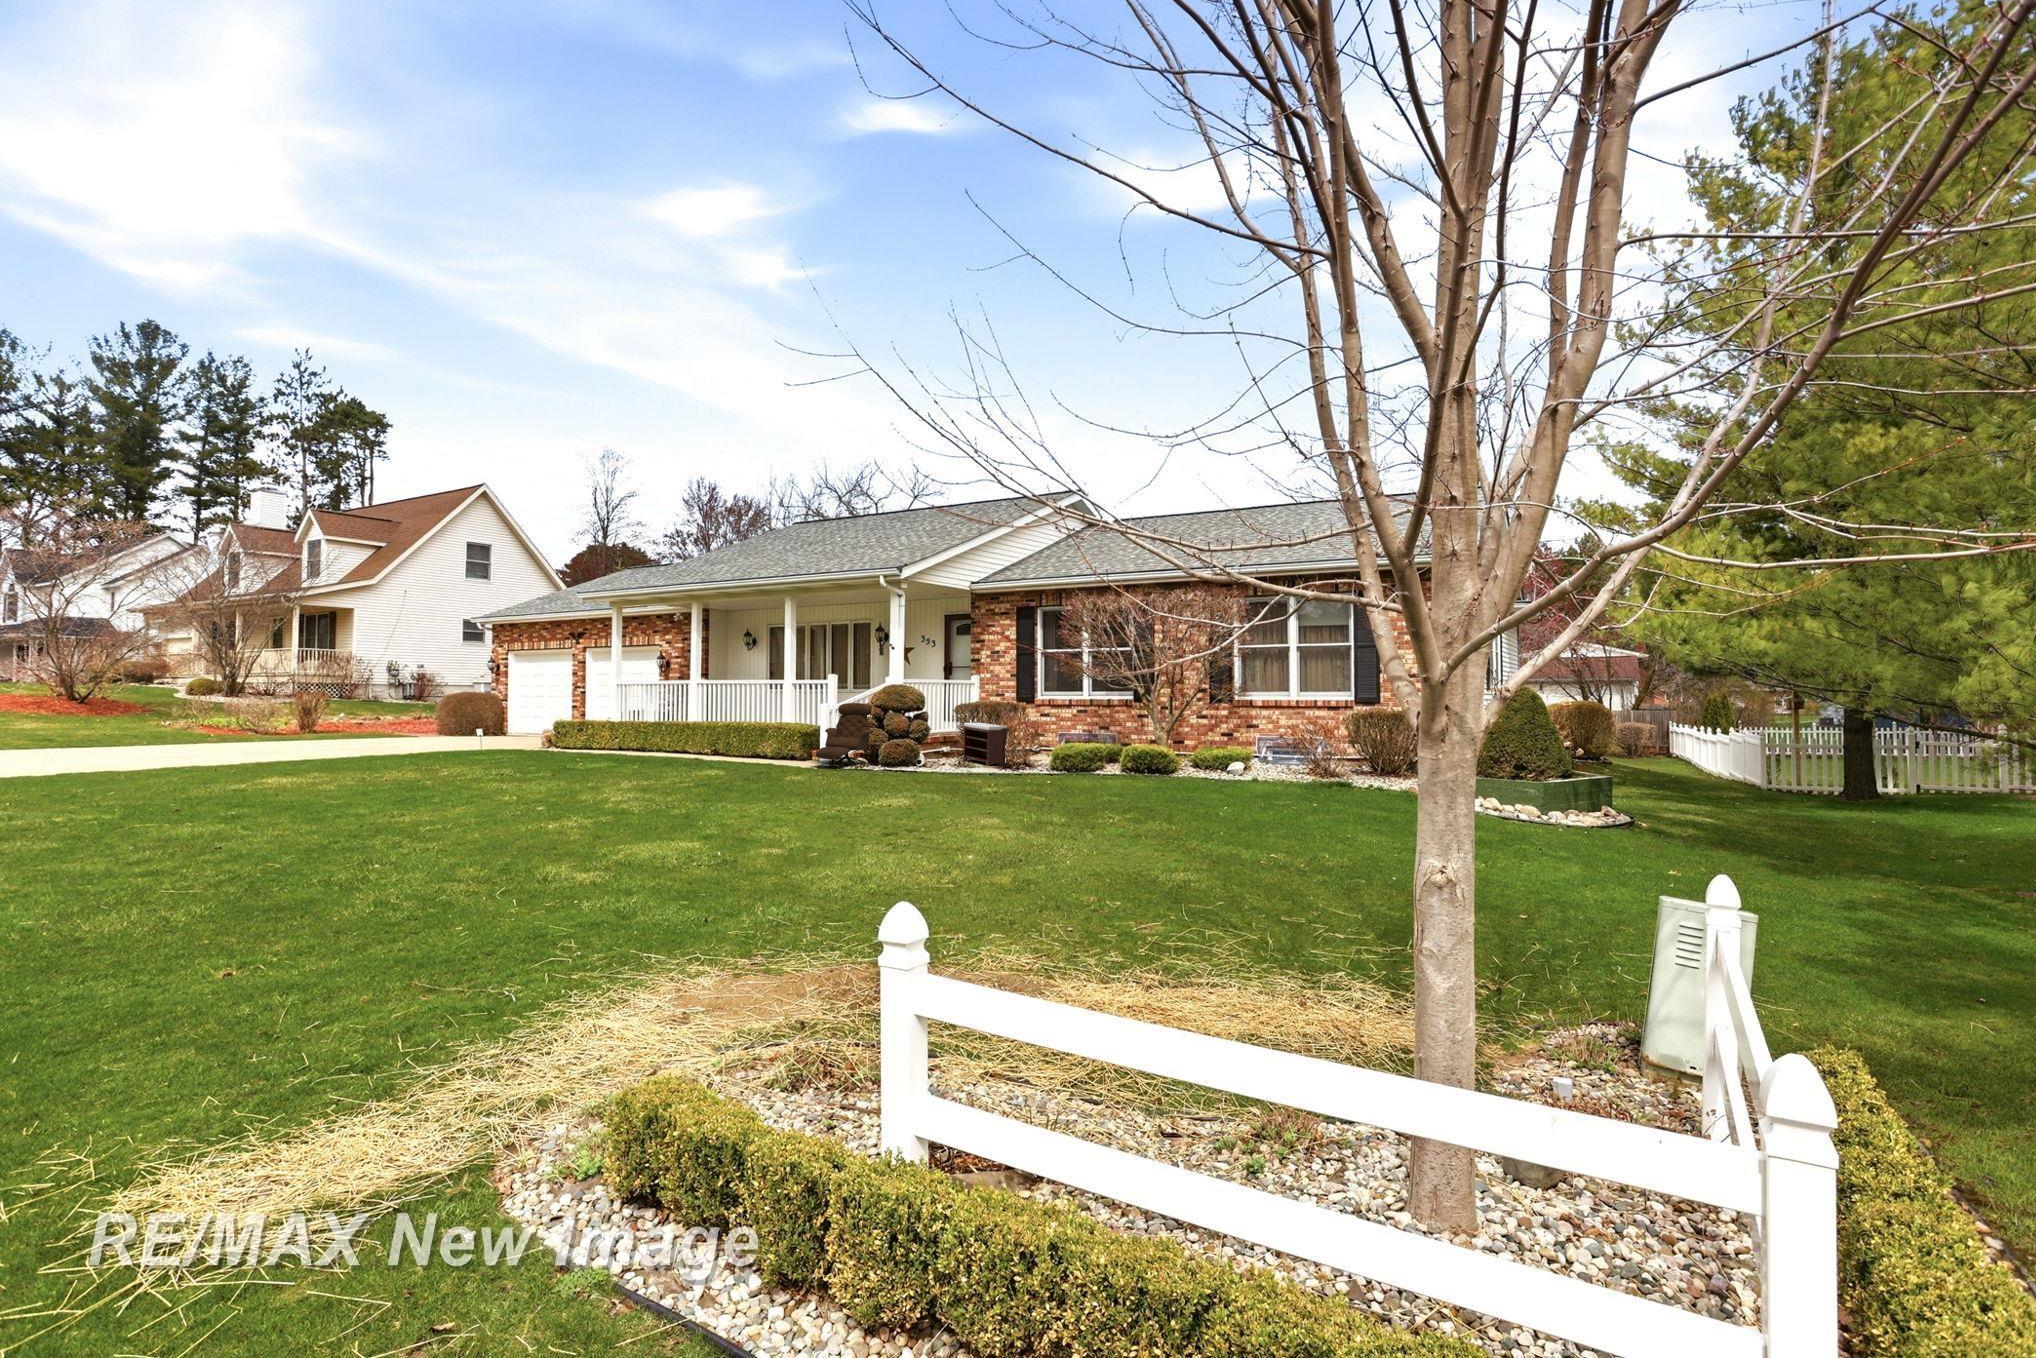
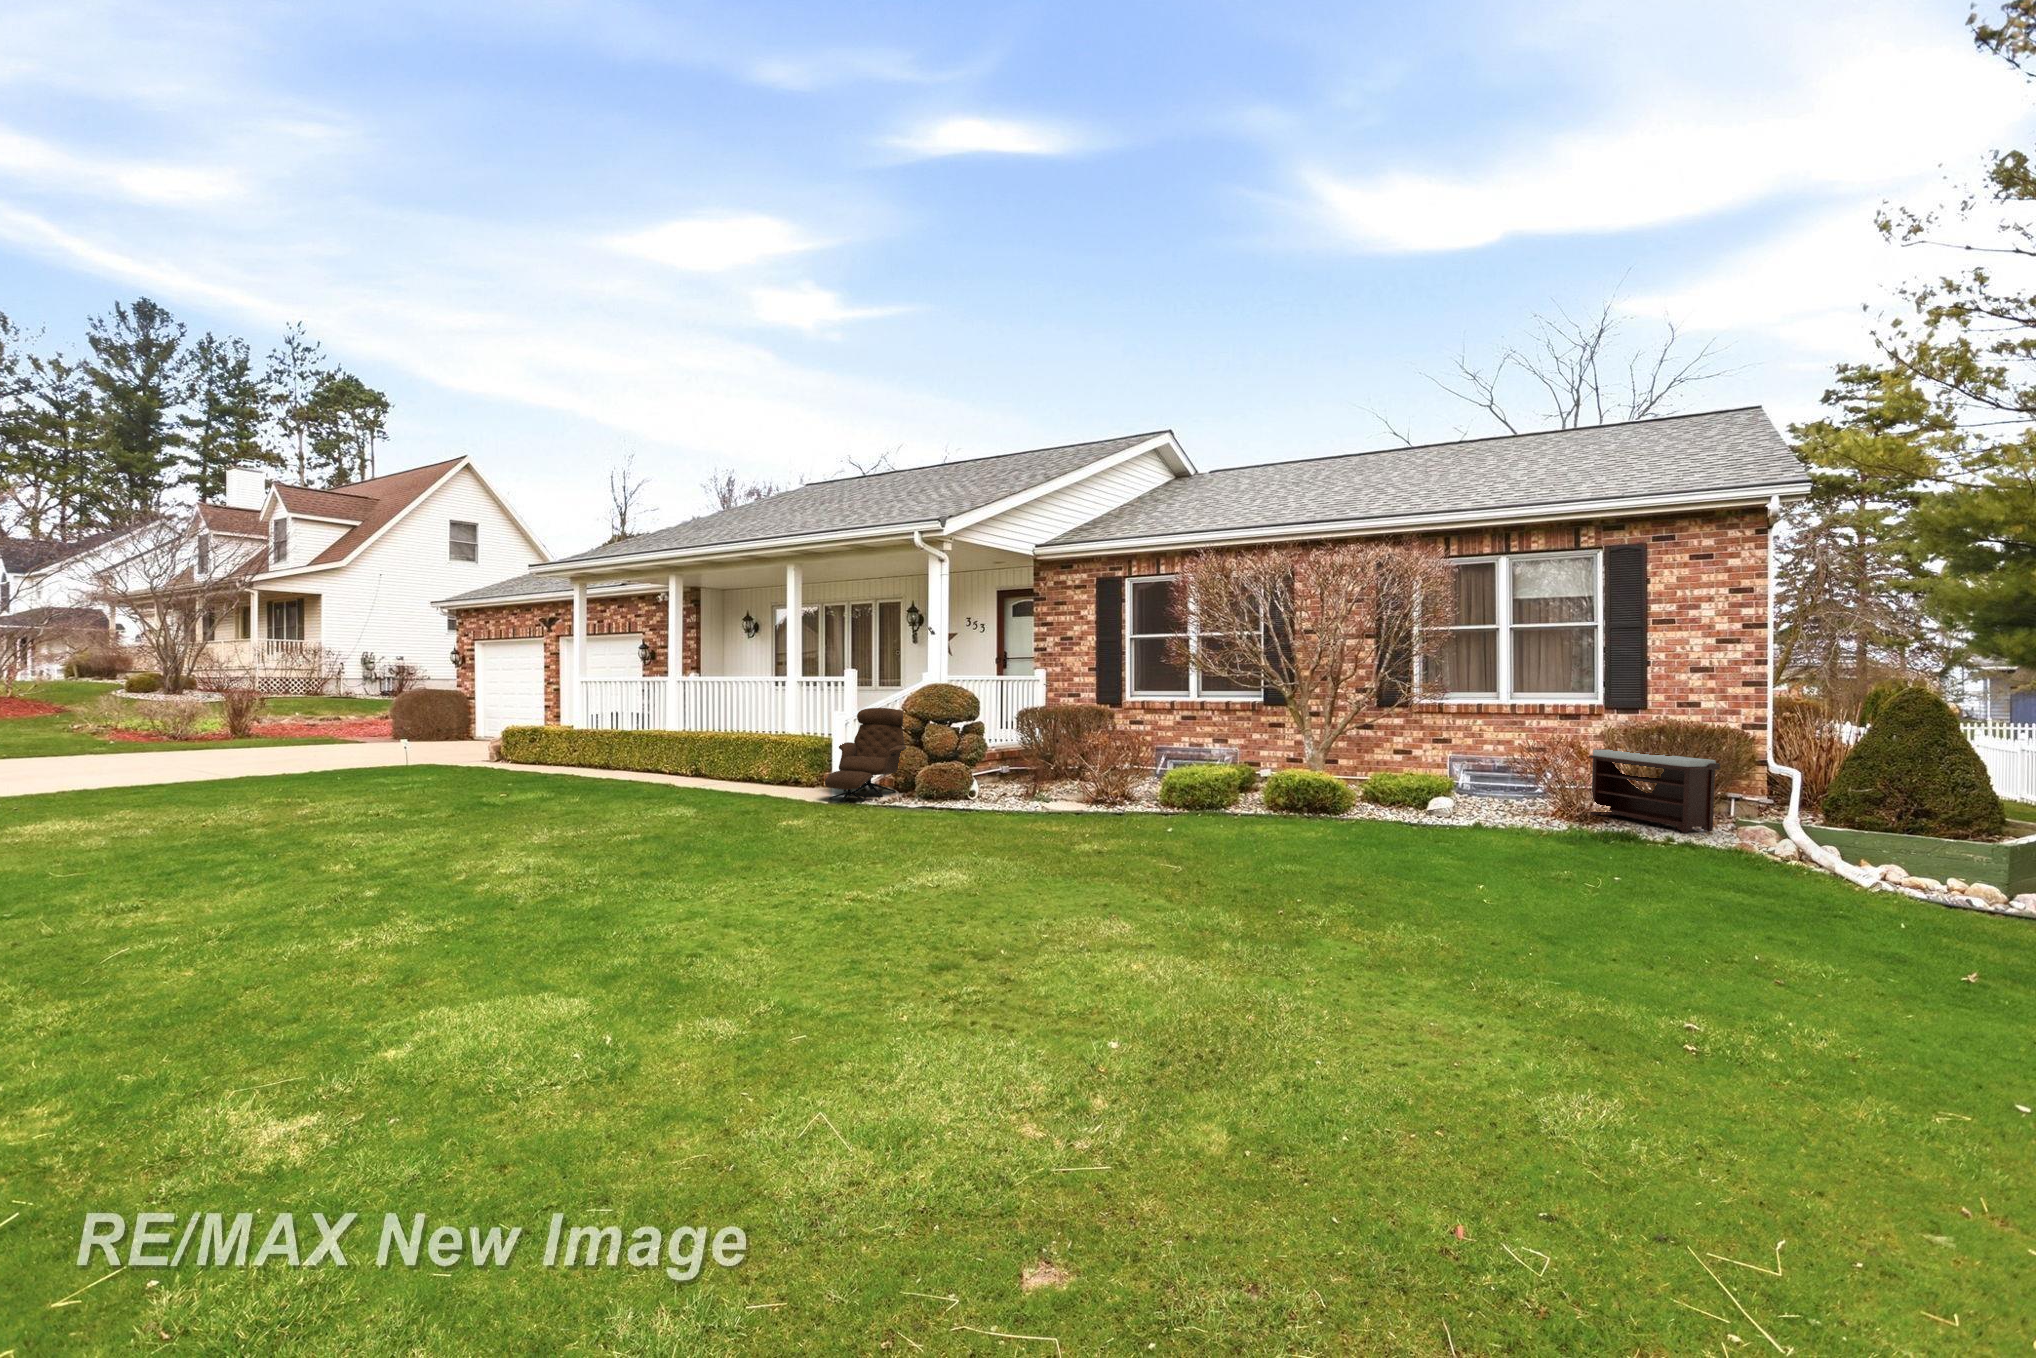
bench: present [962,723,1009,766] -> present [1589,750,1720,833]

